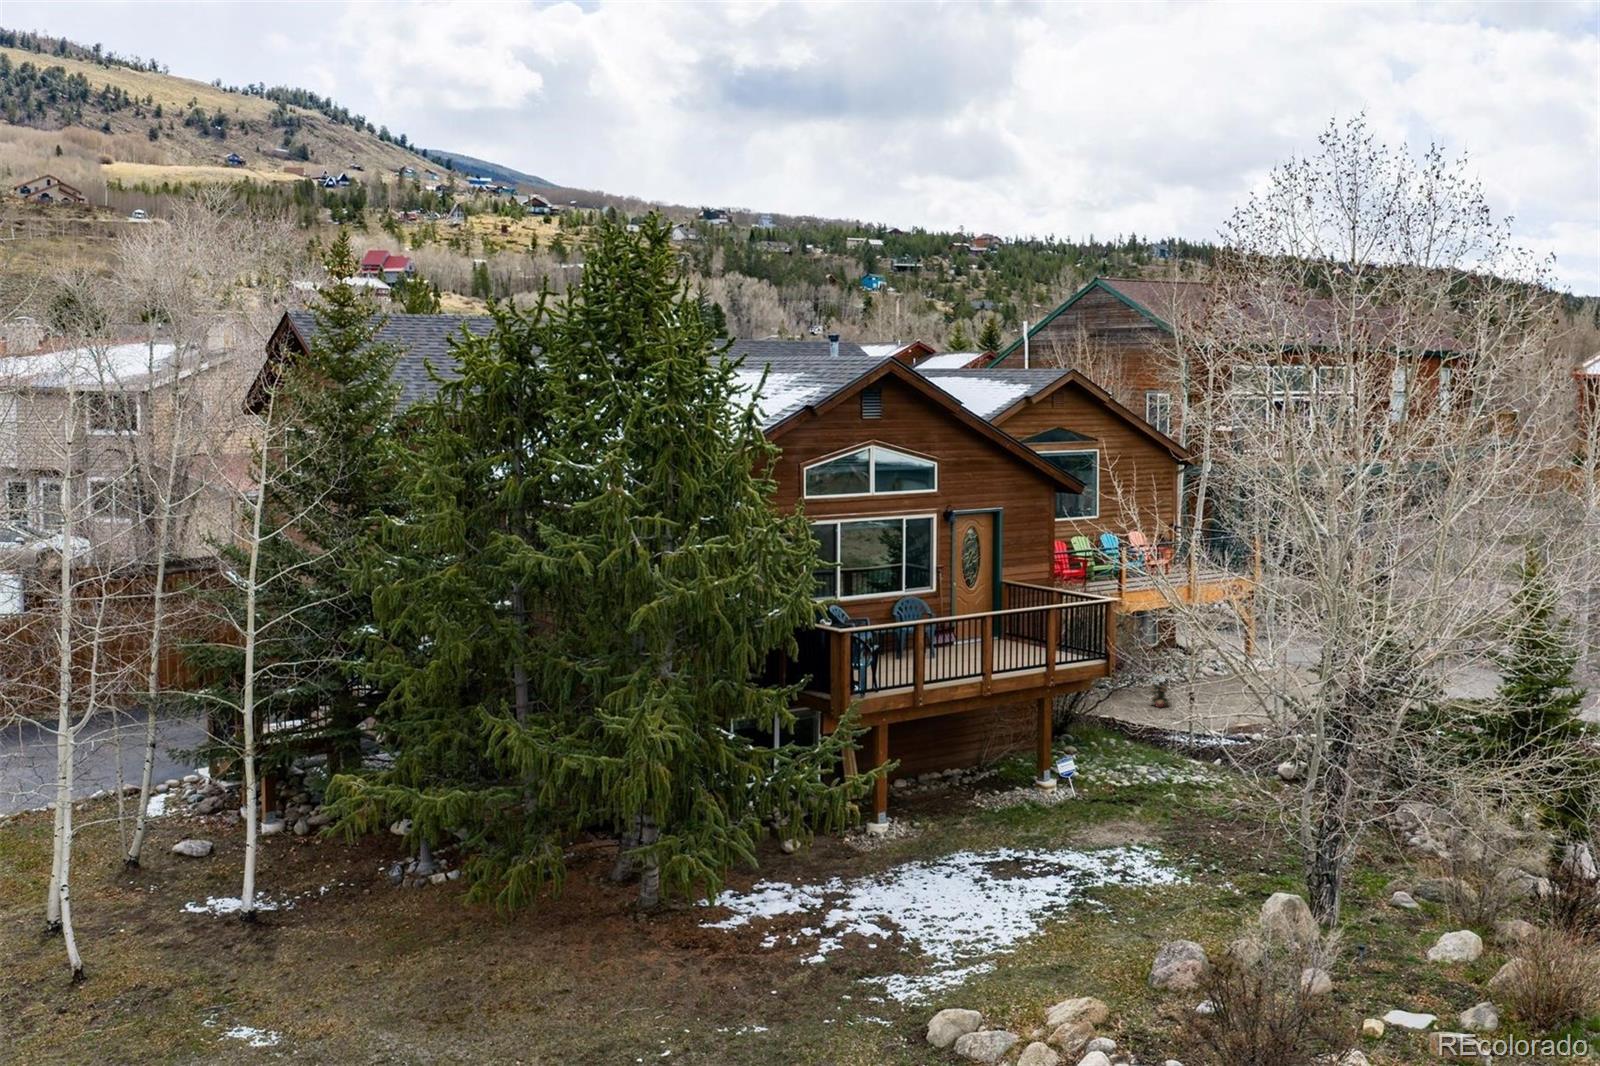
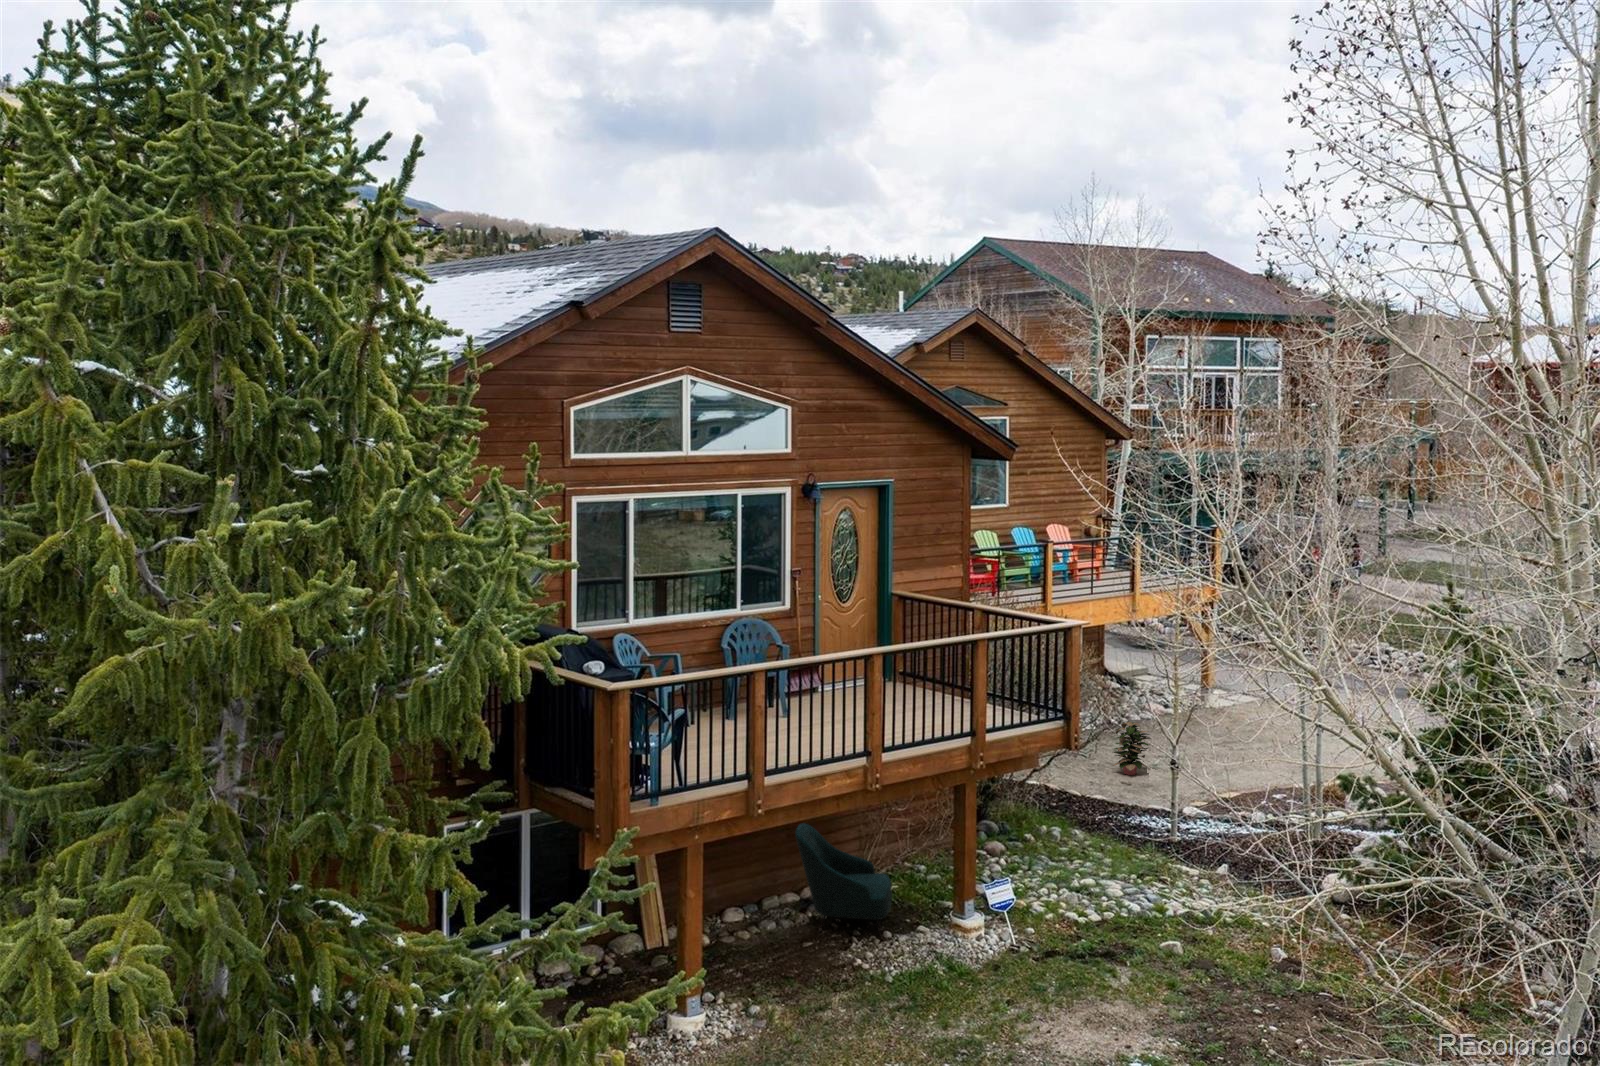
armchair: none [938,723,998,792] -> present [795,823,892,936]

